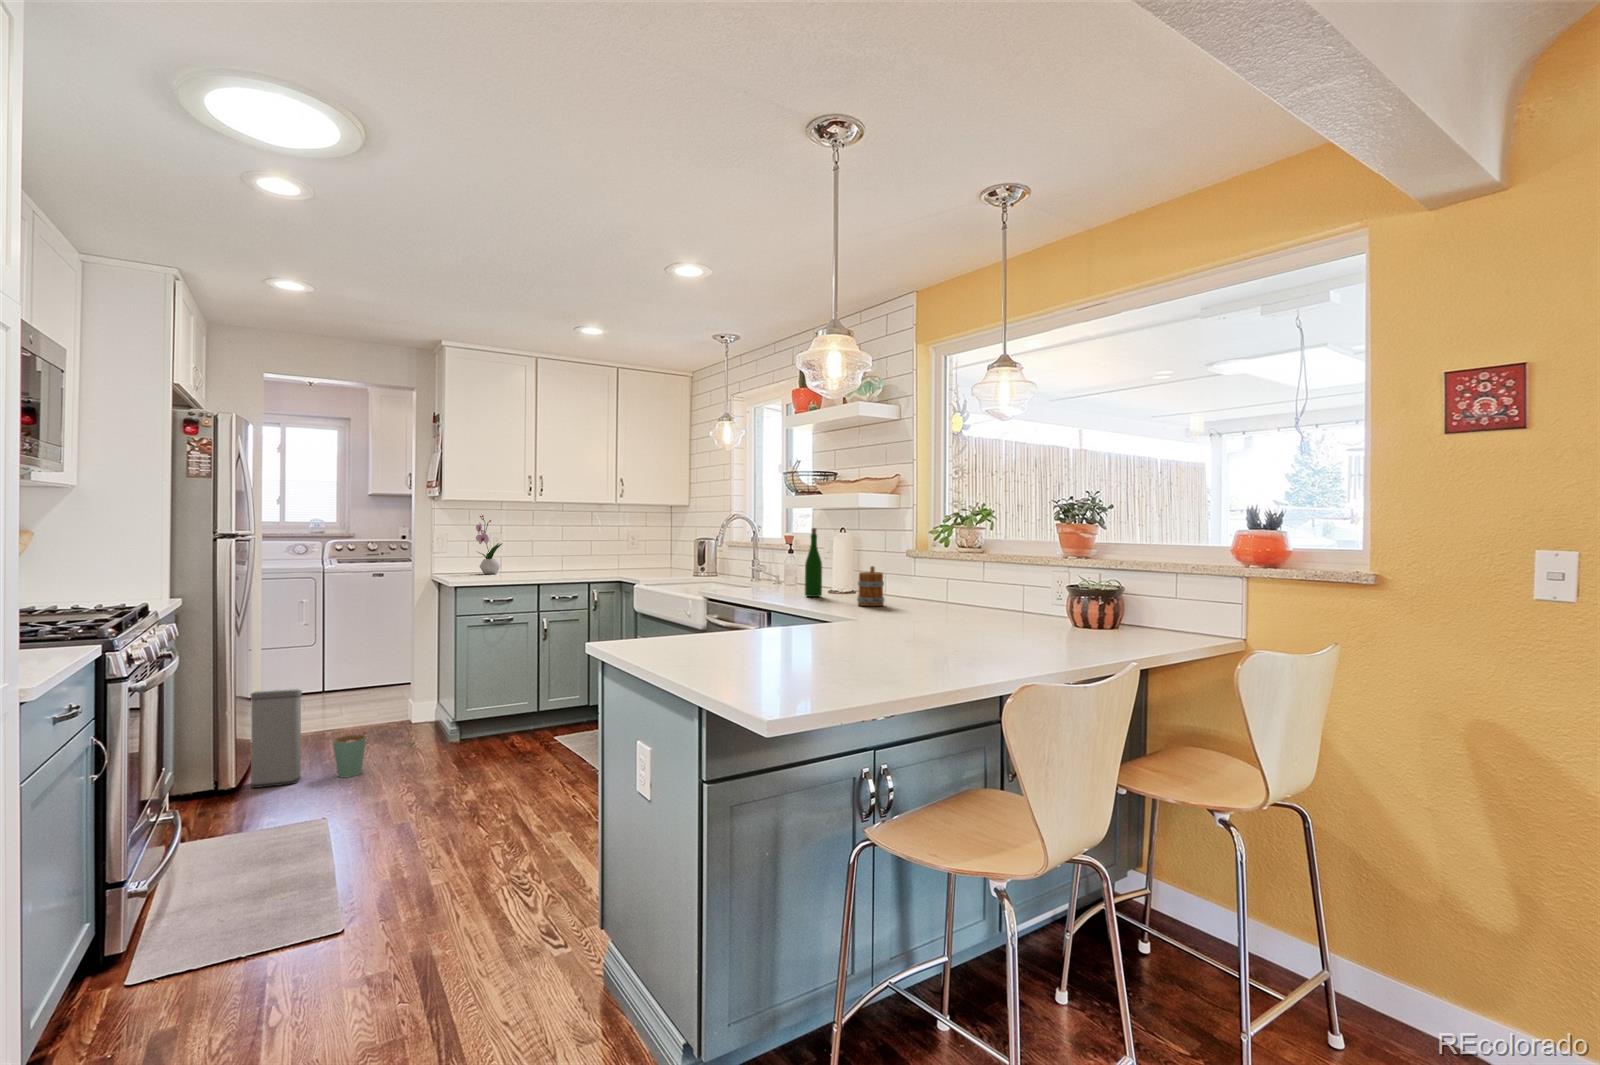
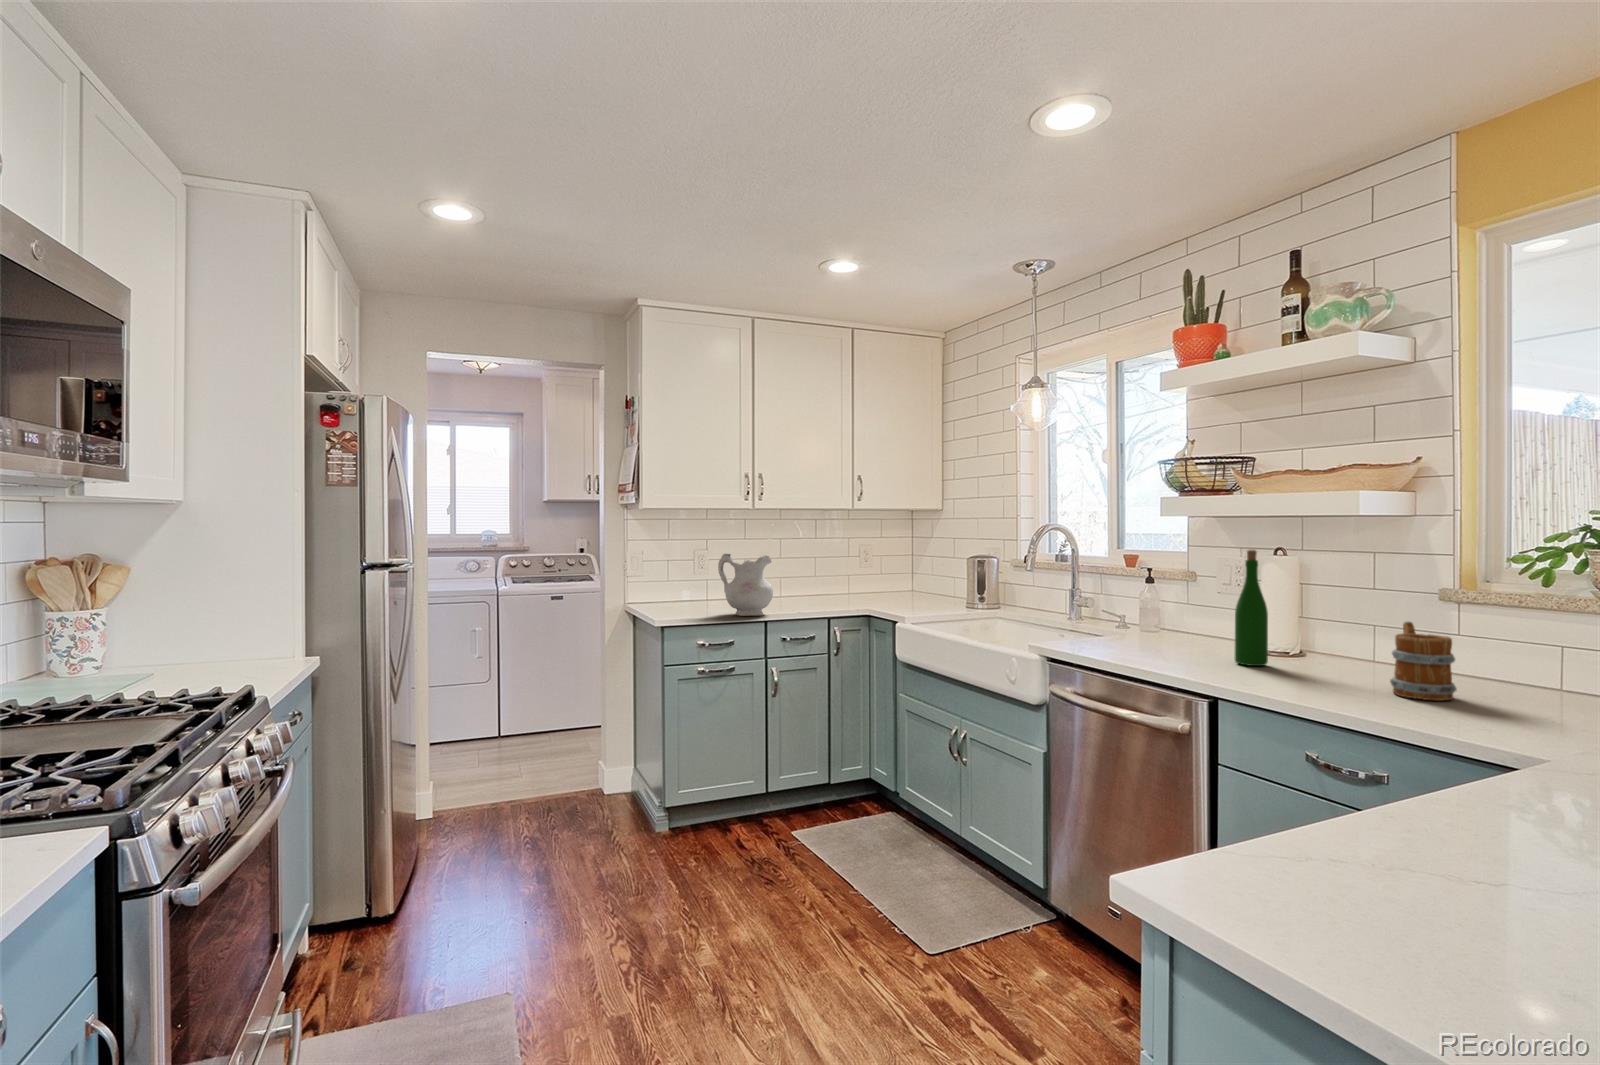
flower arrangement: present [476,515,502,574] -> none [678,527,712,604]
ceramic pitcher: none [501,534,544,580] -> present [718,554,773,616]
trash can: present [251,689,366,788] -> none [411,772,557,911]

